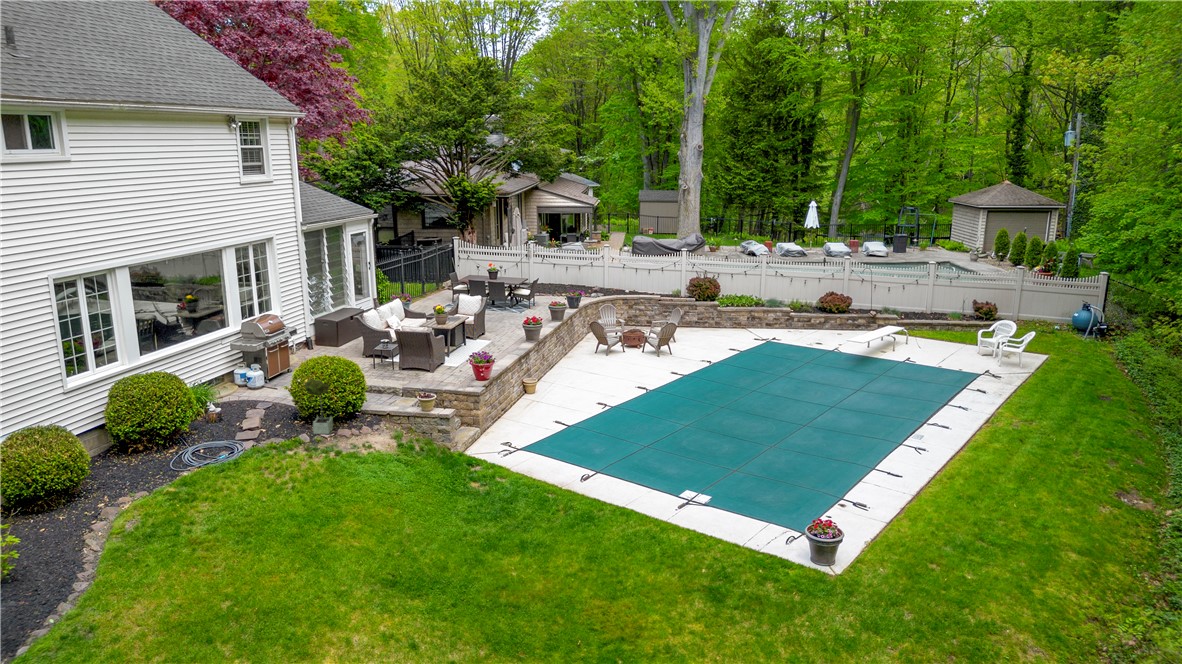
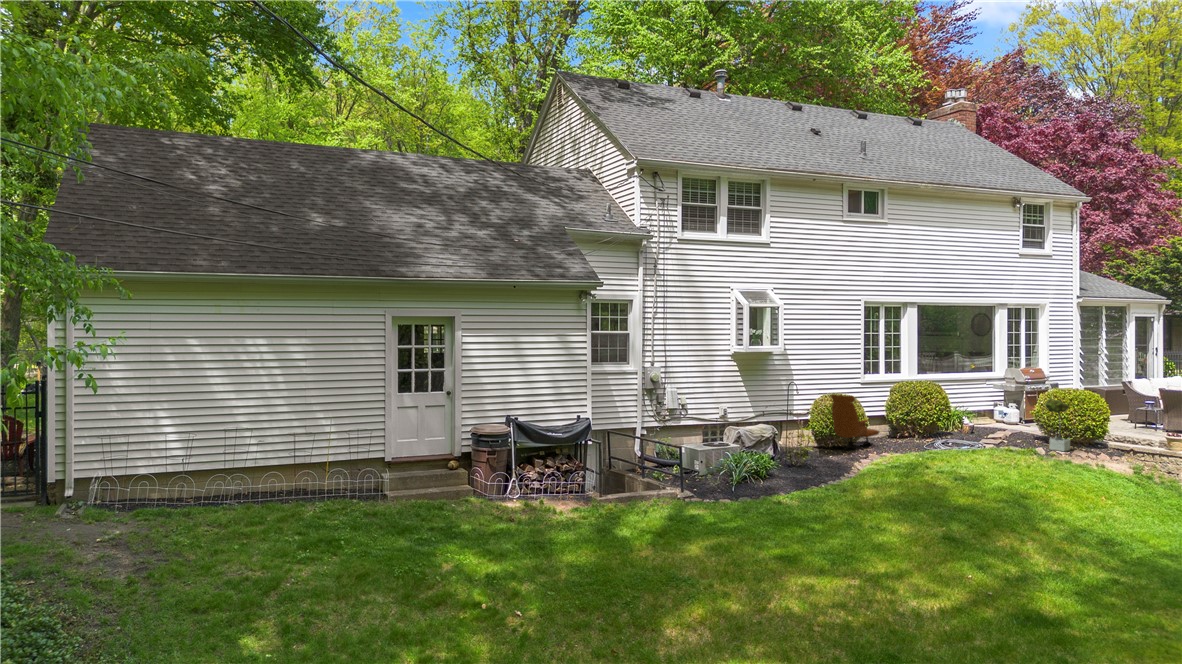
lounge chair: none [25,464,113,541] -> present [831,394,879,451]

